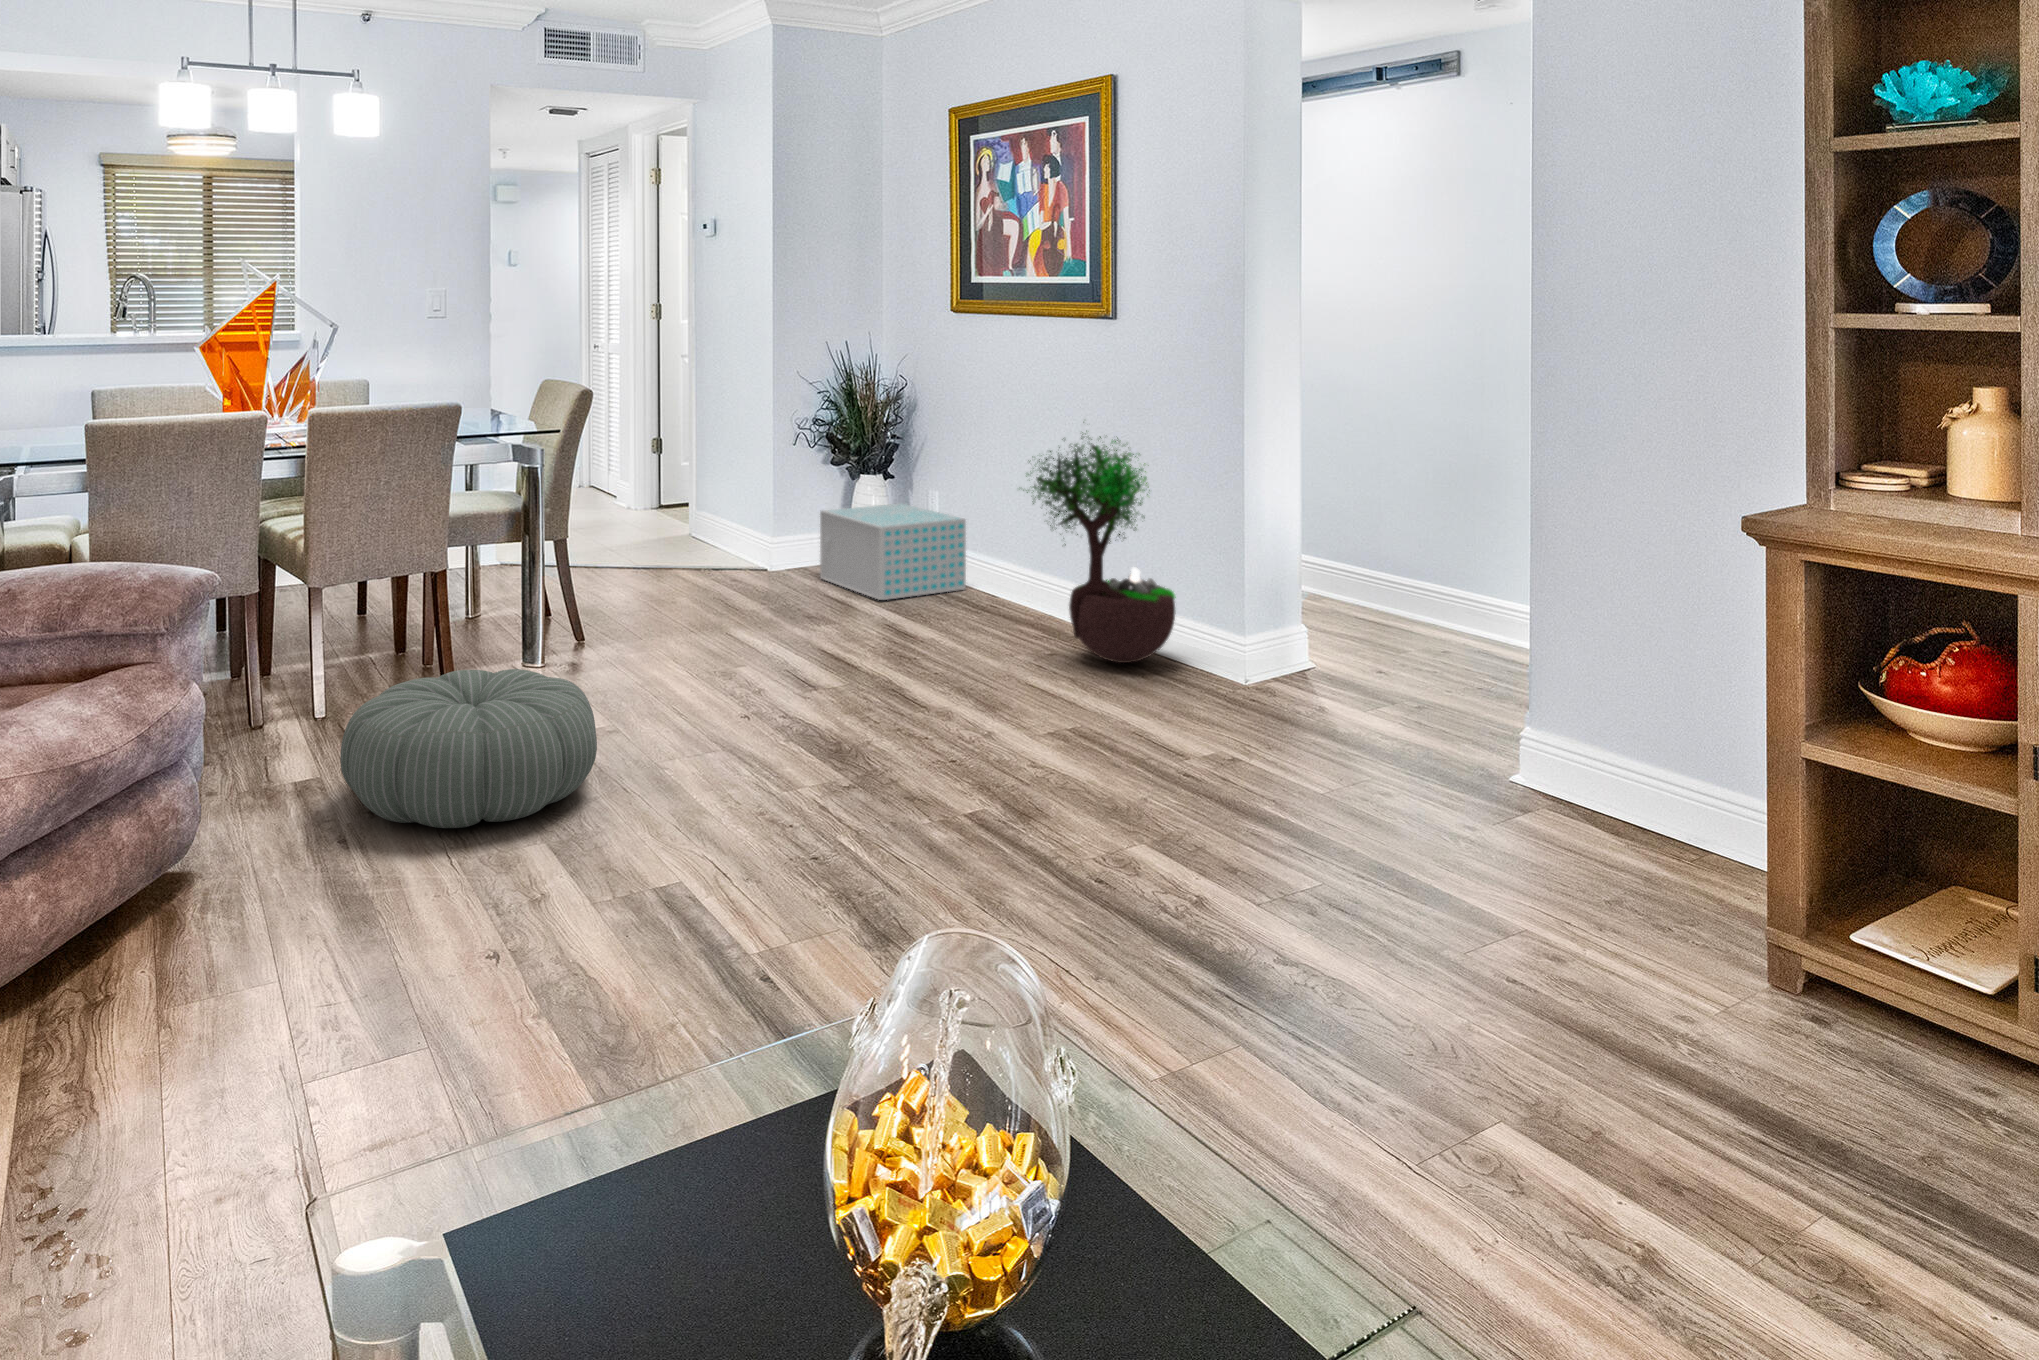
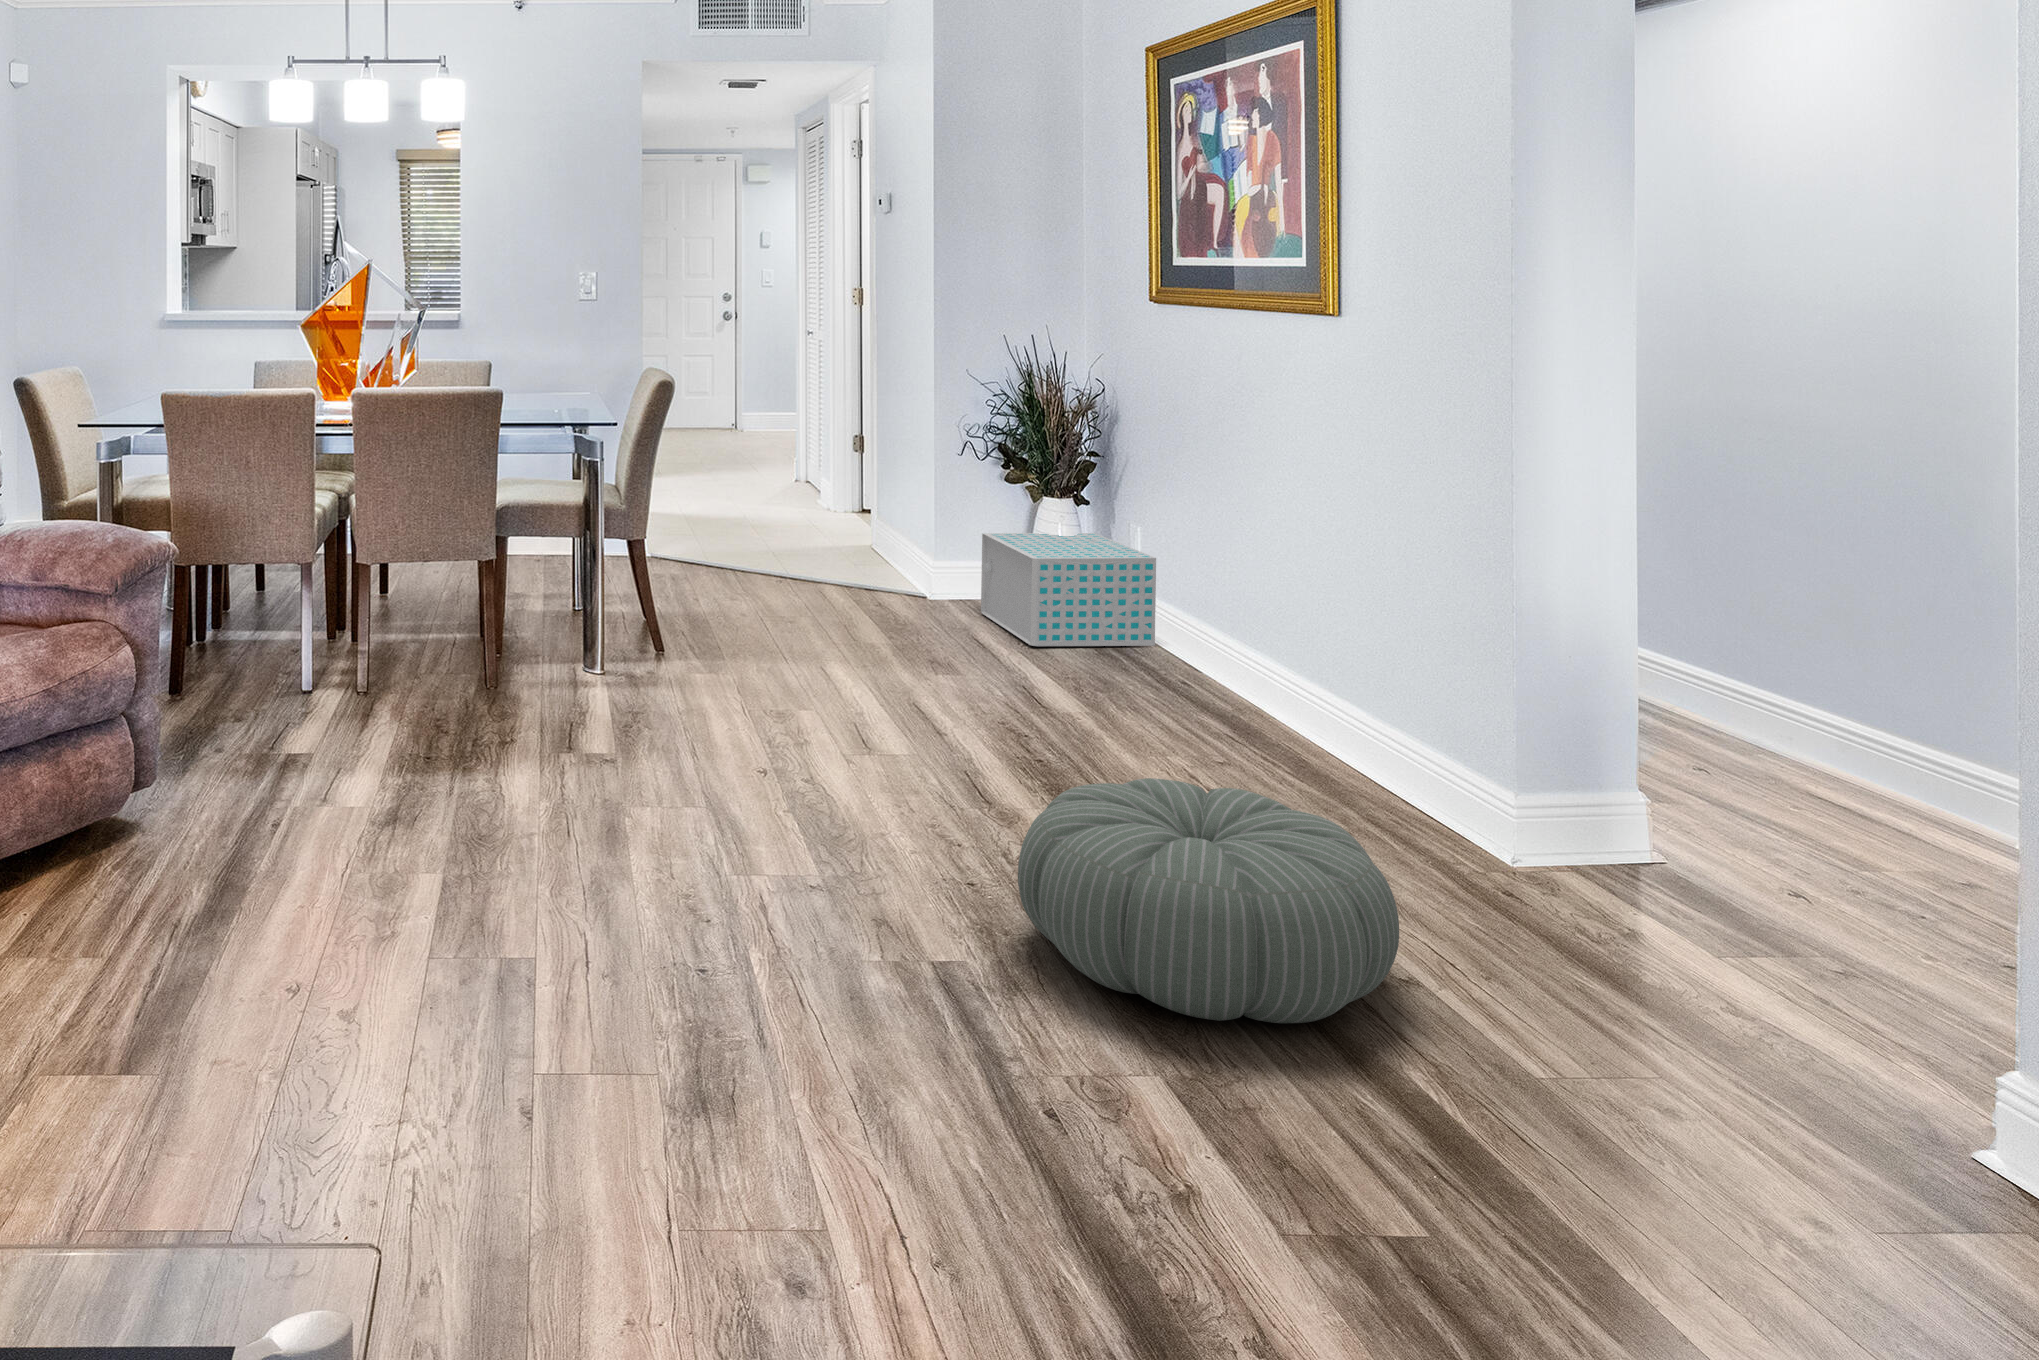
potted tree: present [1023,431,1176,663] -> none [1153,440,1386,766]
pouf: present [340,669,597,828] -> present [1018,778,1399,1023]

